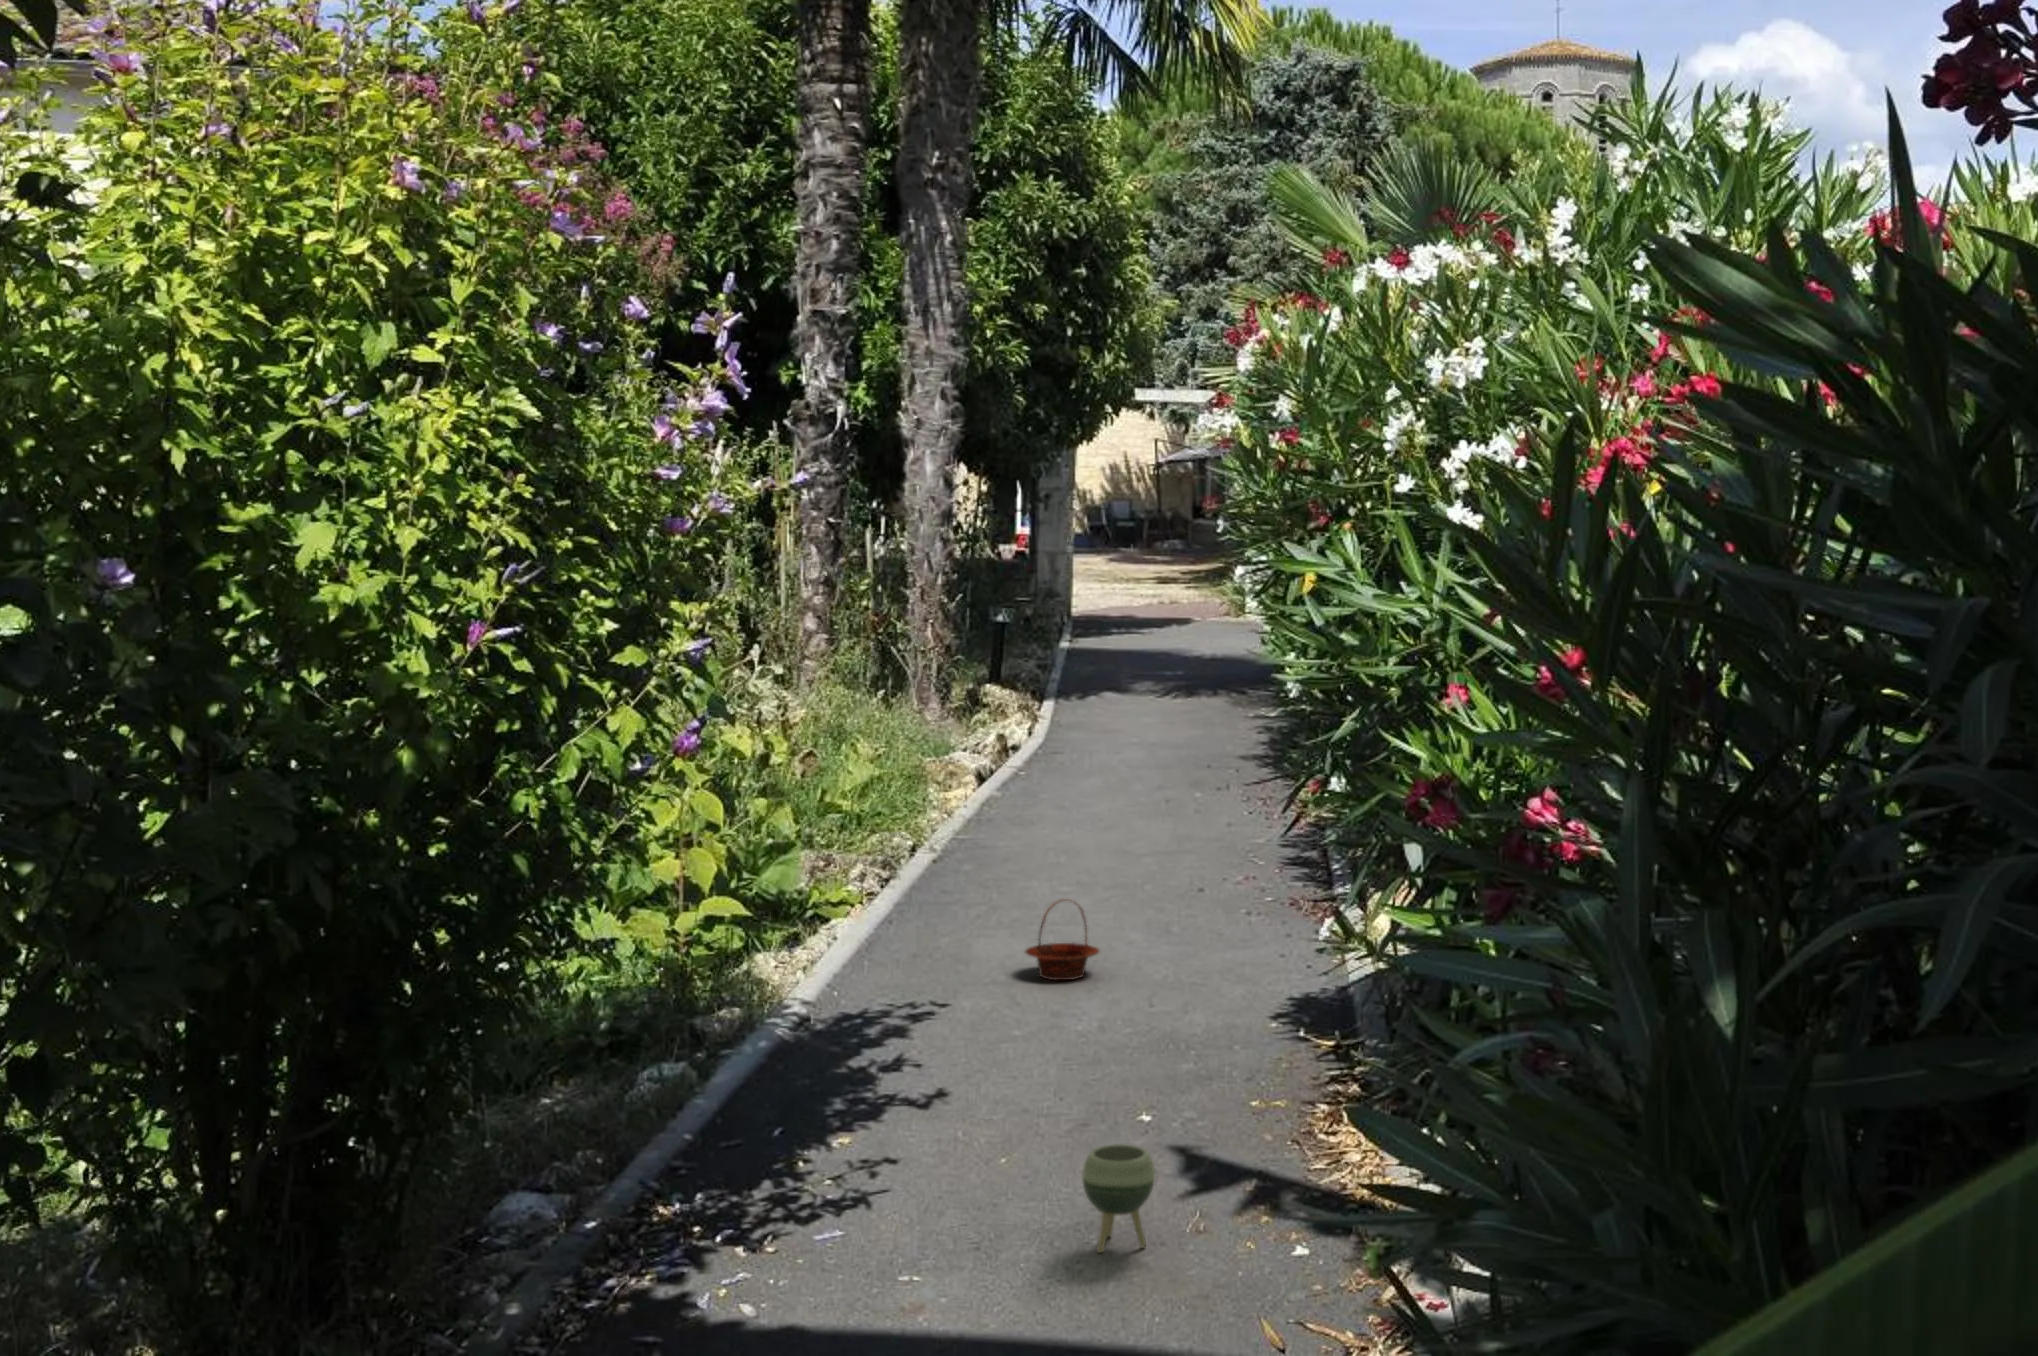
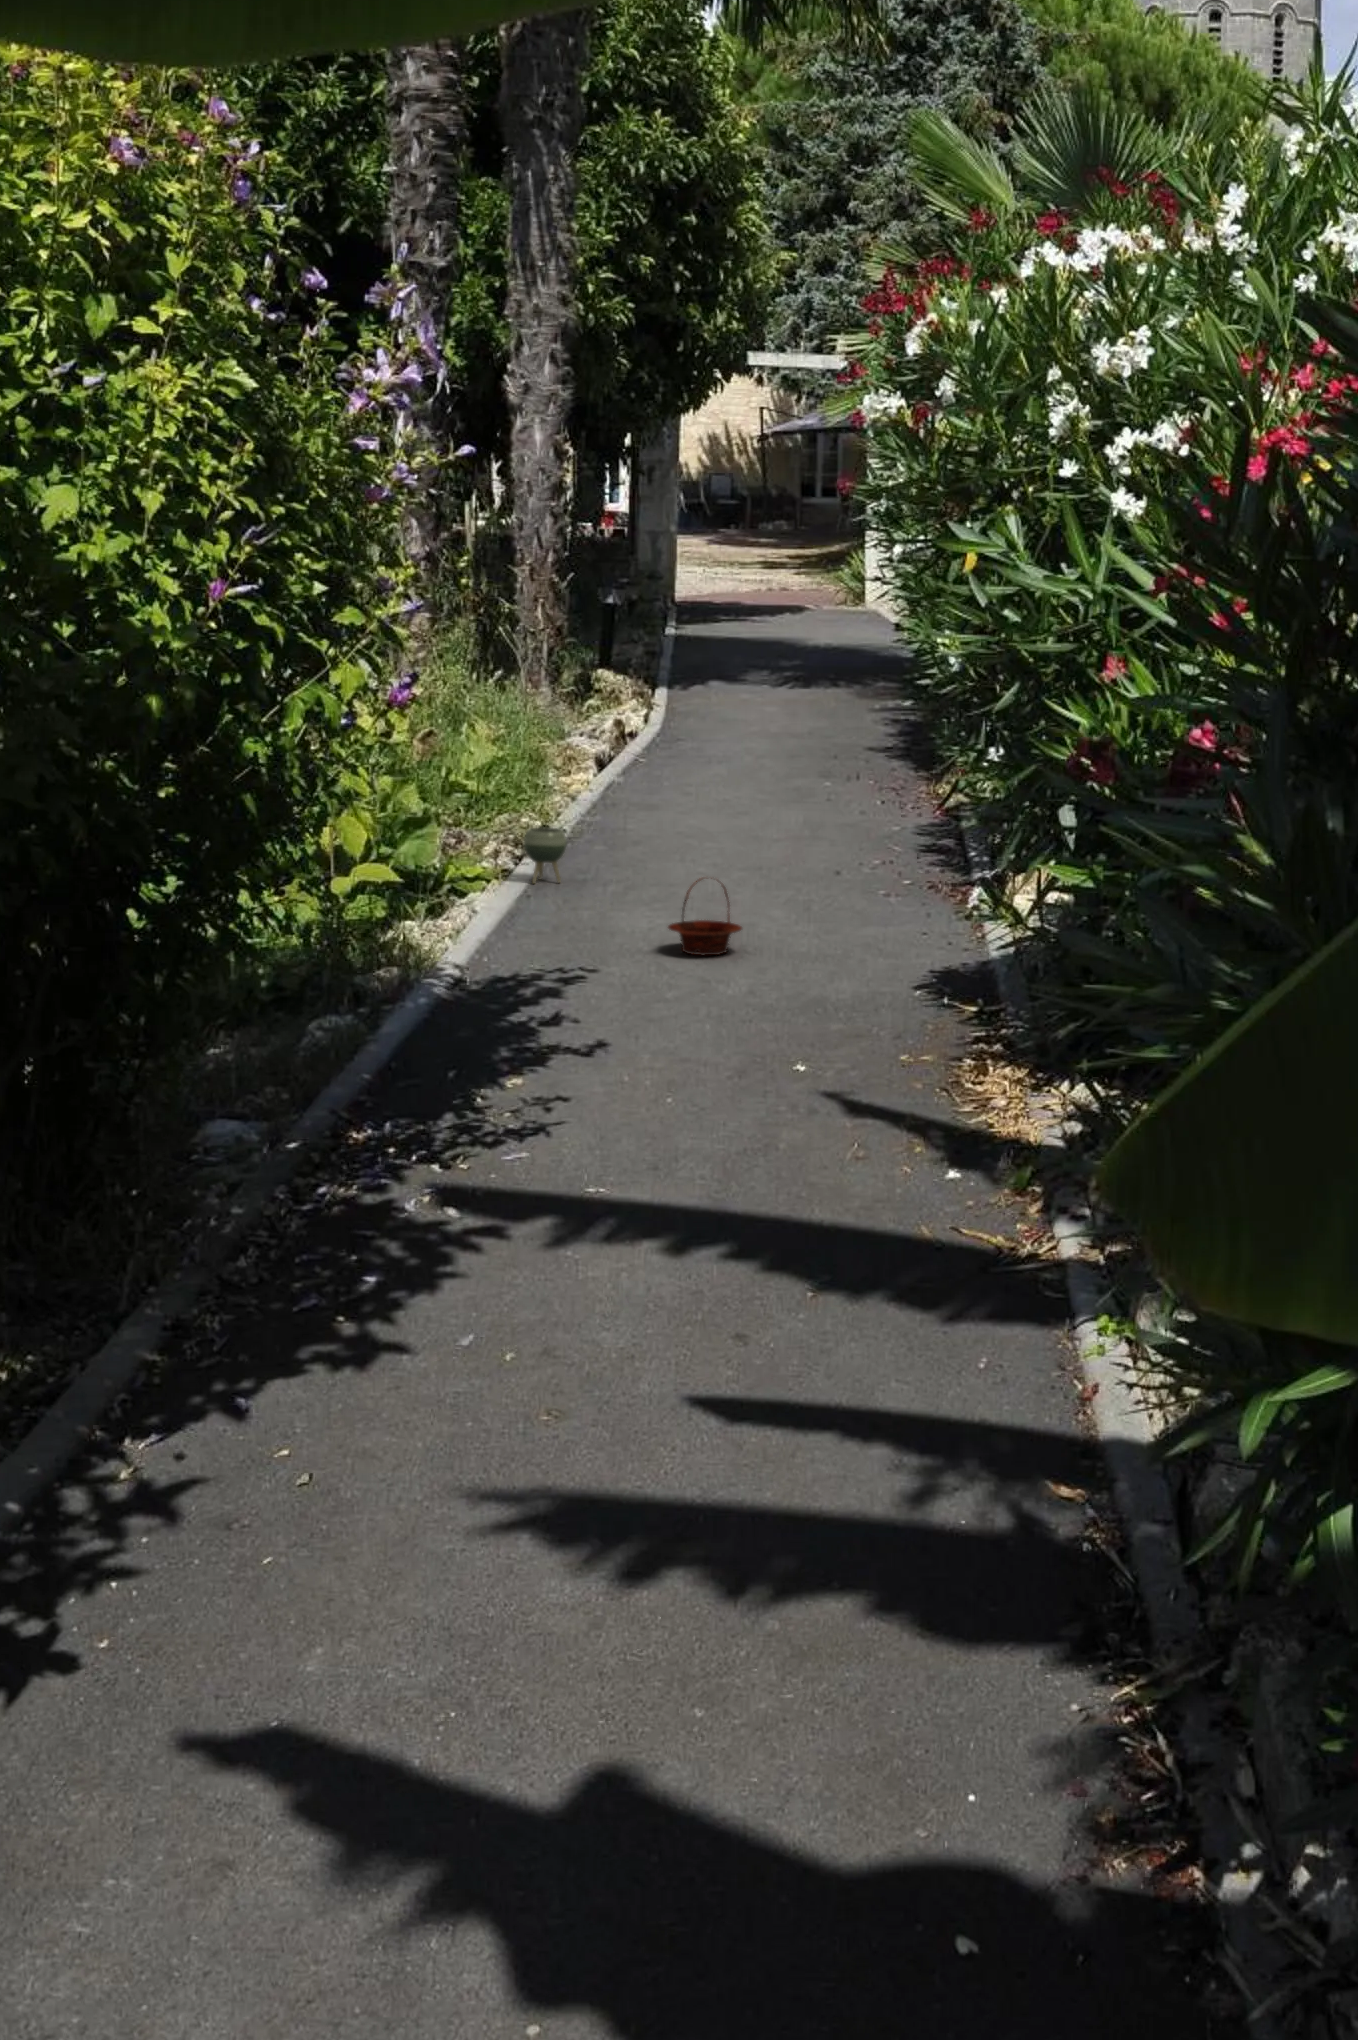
planter: present [1082,1144,1155,1253] -> present [524,827,566,883]

